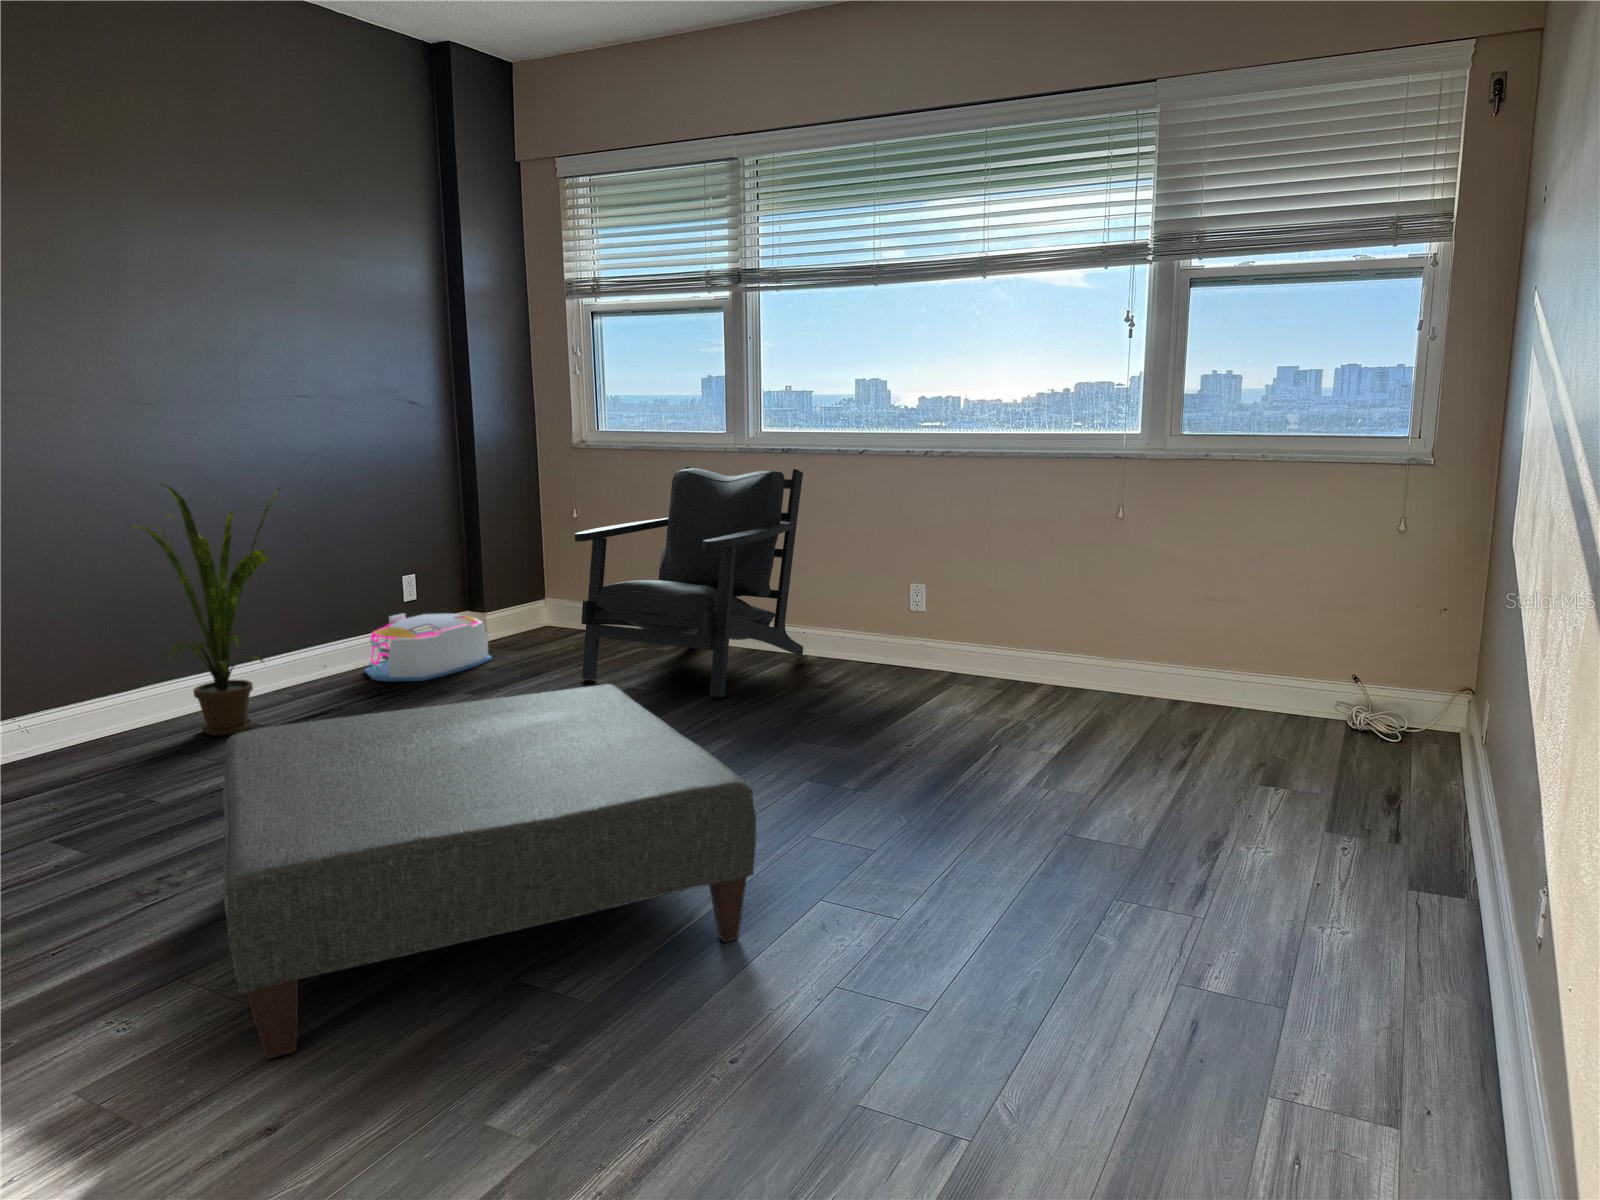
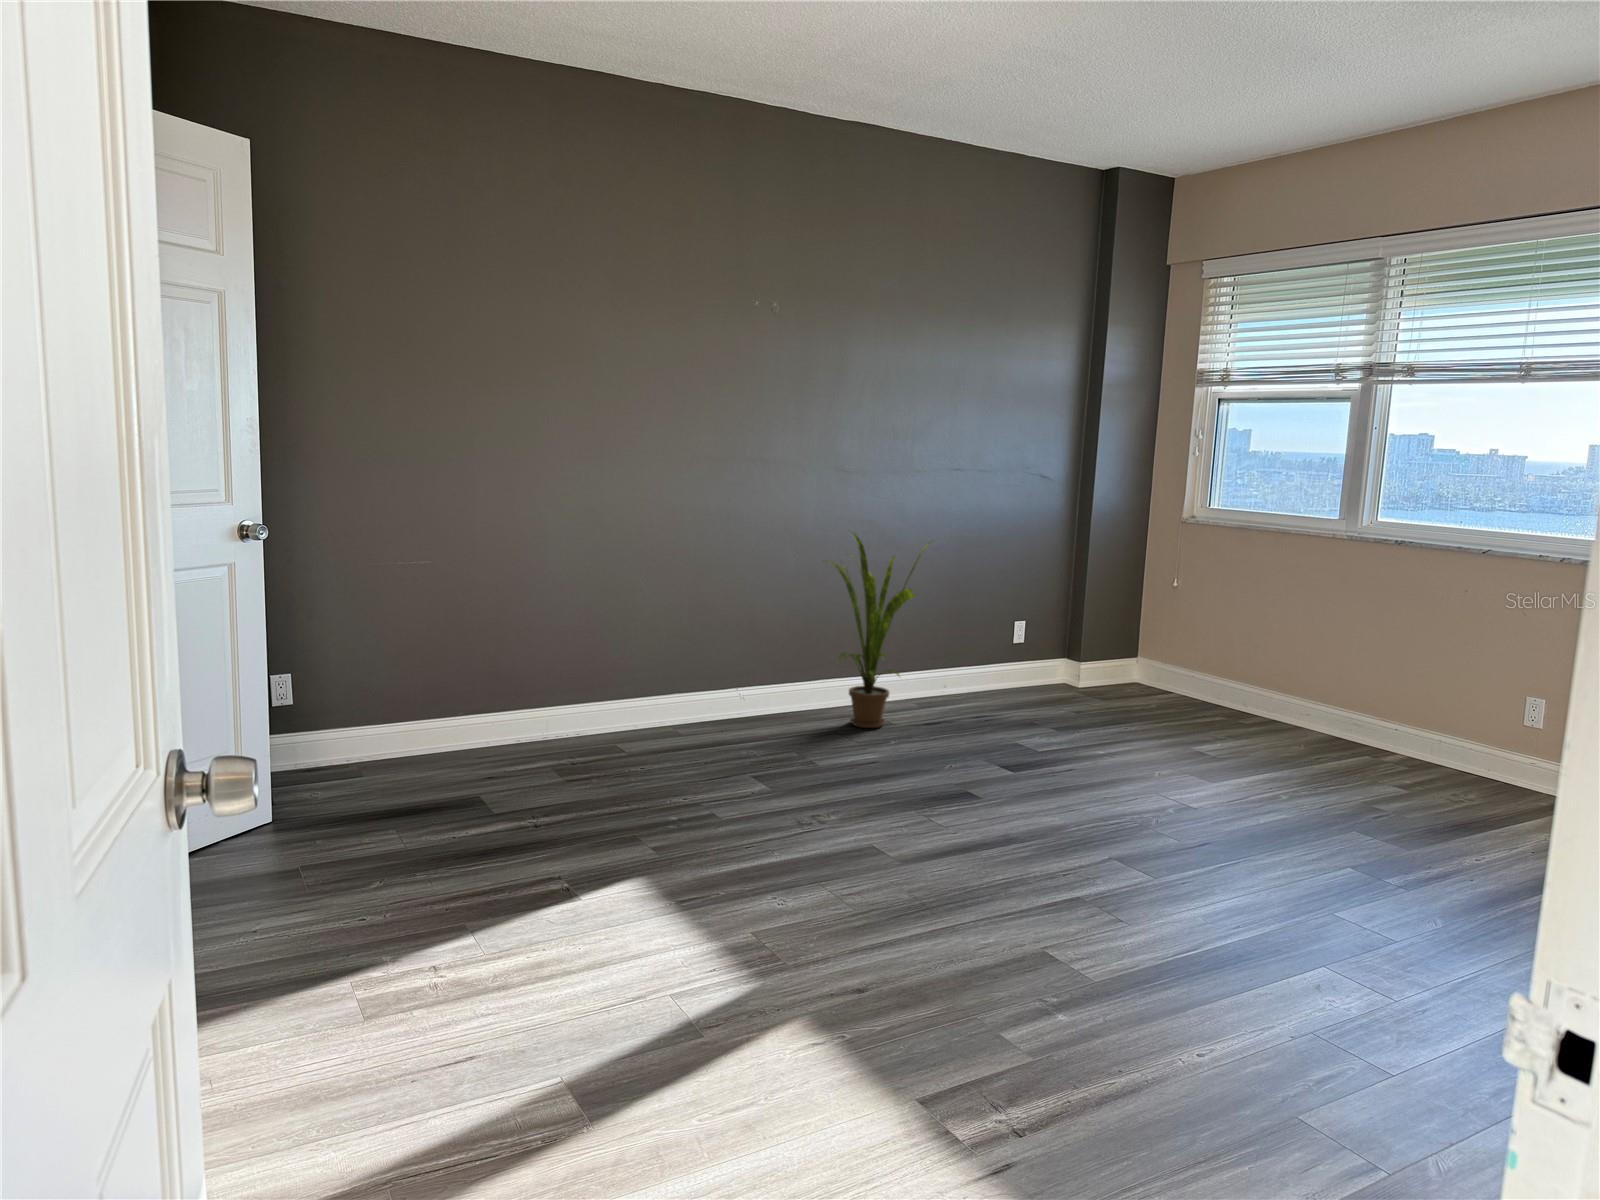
armchair: present [575,467,803,697] -> none [1156,551,1416,777]
storage bin: present [365,614,492,681] -> none [973,654,1080,713]
ottoman: present [222,684,756,1058] -> none [856,724,1262,974]

